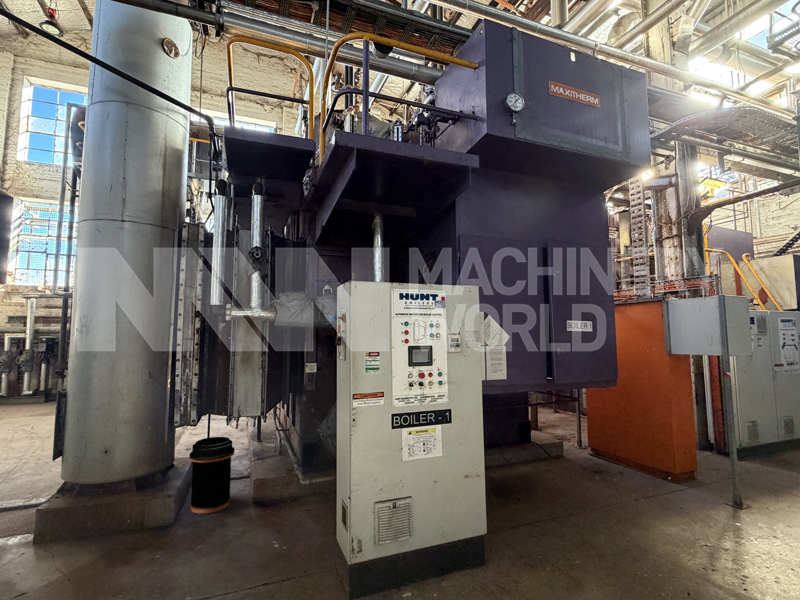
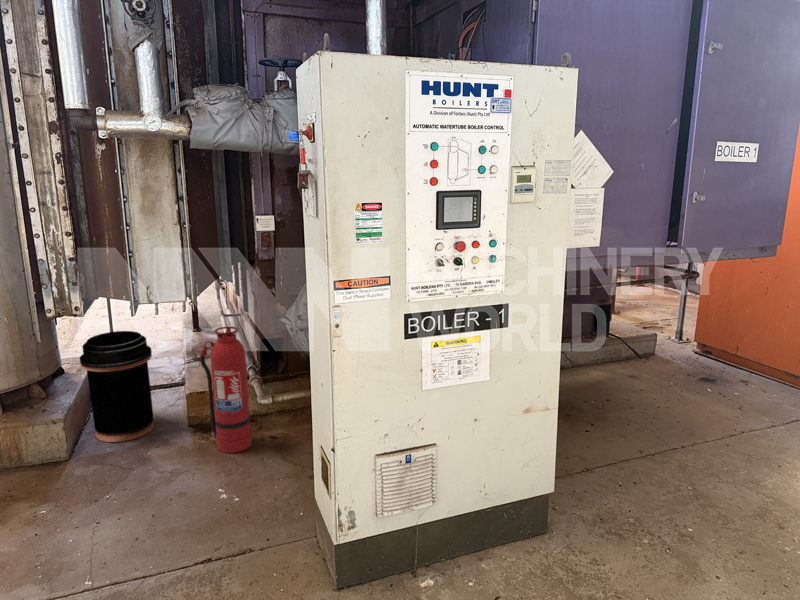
fire extinguisher: none [266,432,295,520] -> present [200,327,252,453]

